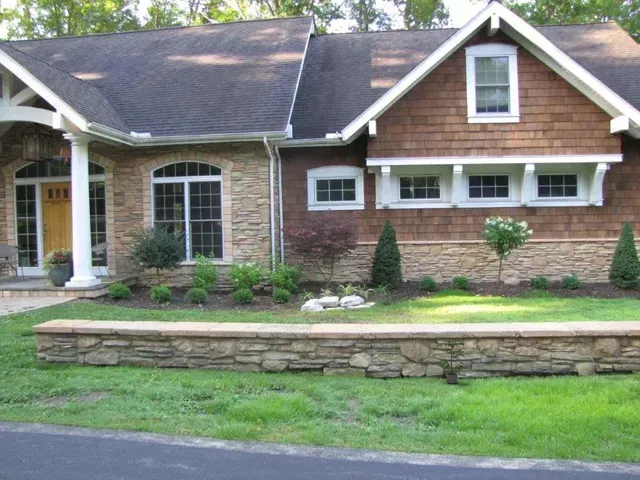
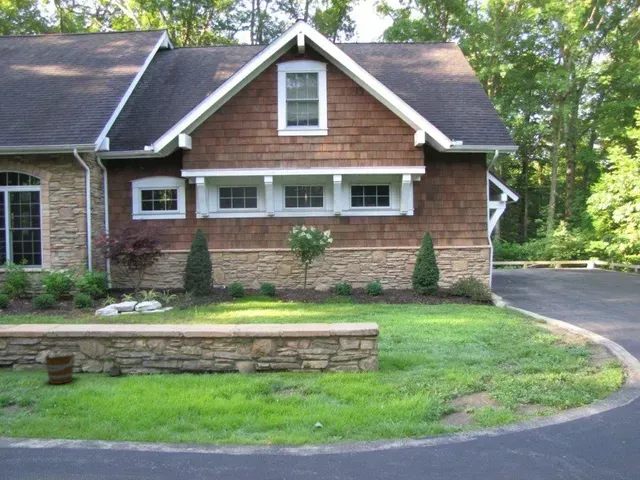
bucket: none [382,357,416,392] -> present [43,354,75,384]

